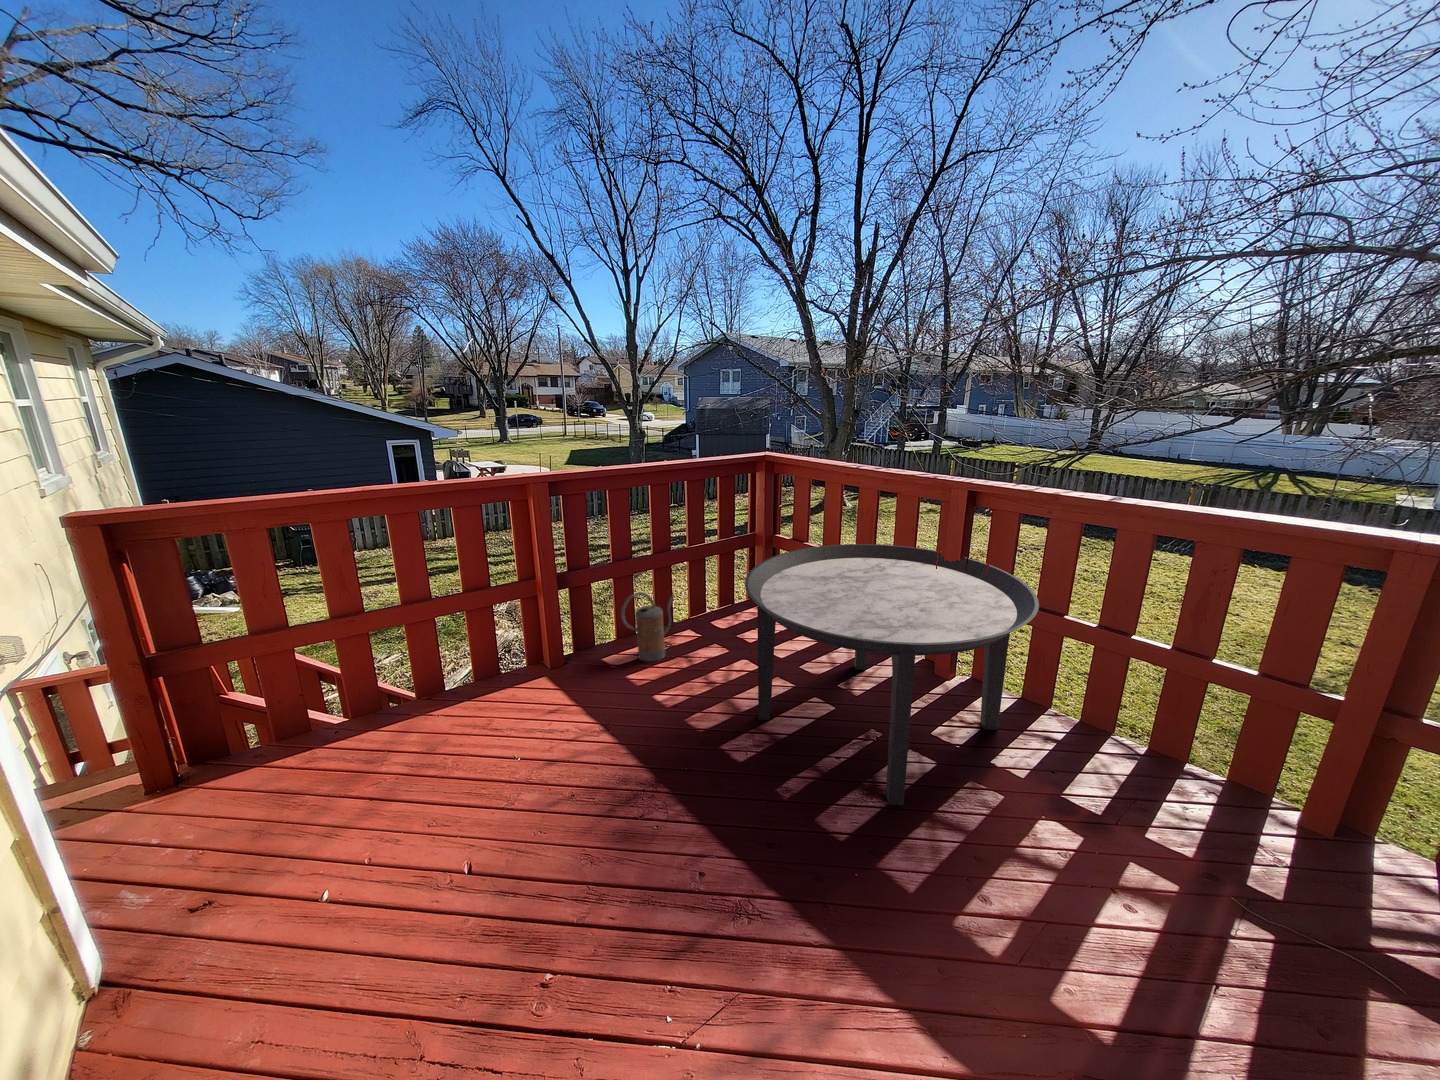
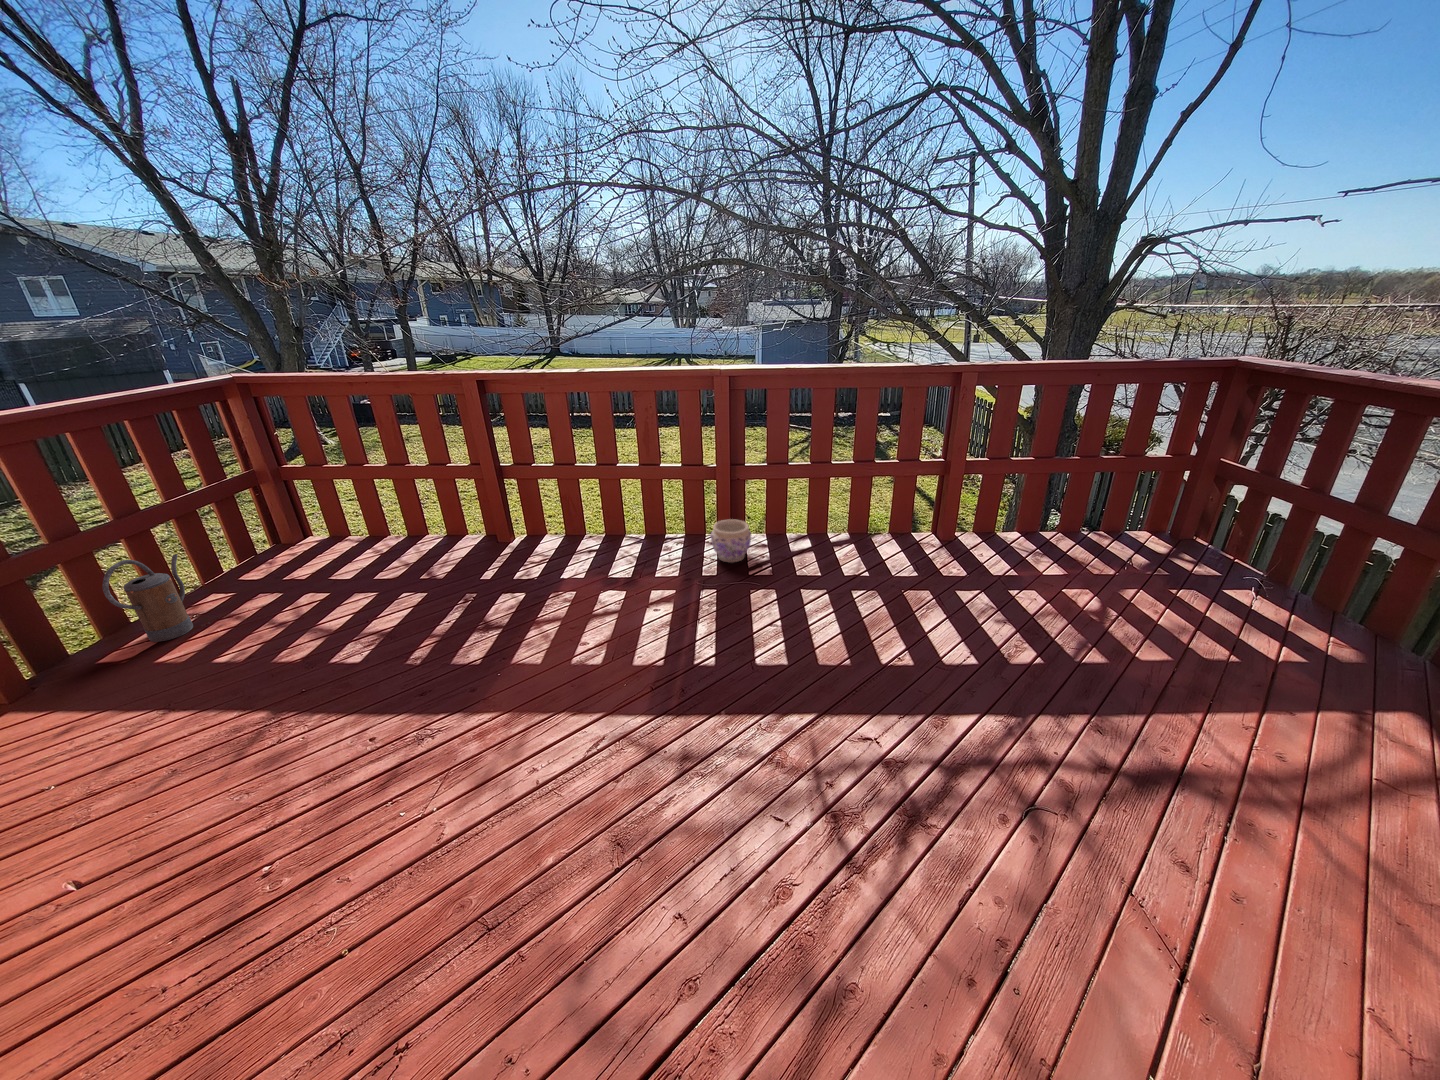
round table: present [745,544,1039,805] -> none [294,437,562,629]
planter: none [1288,799,1404,898] -> present [711,519,751,563]

